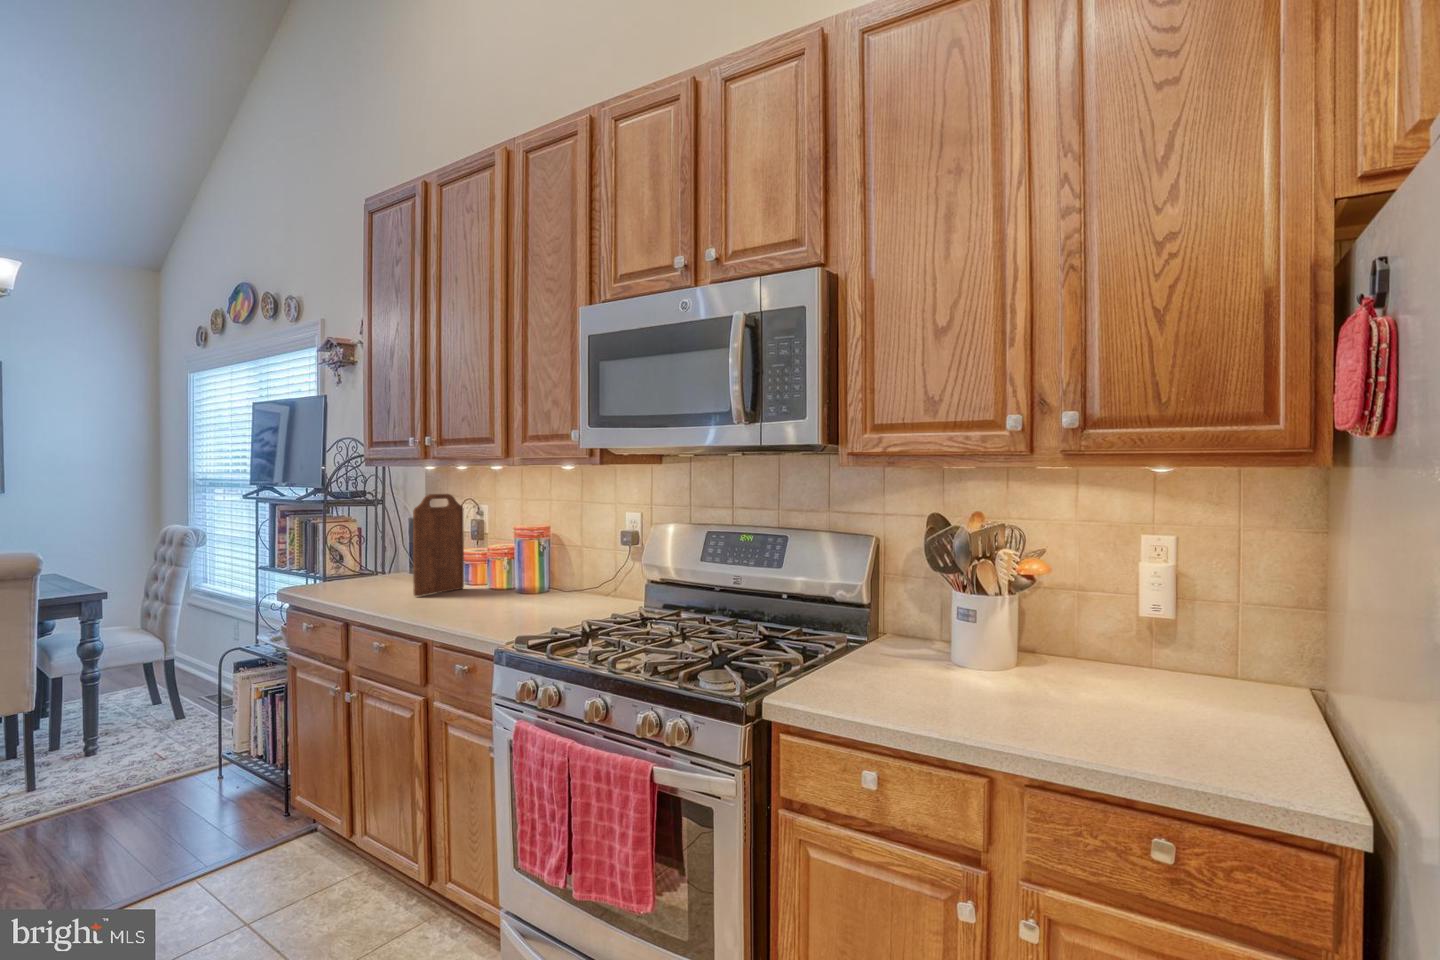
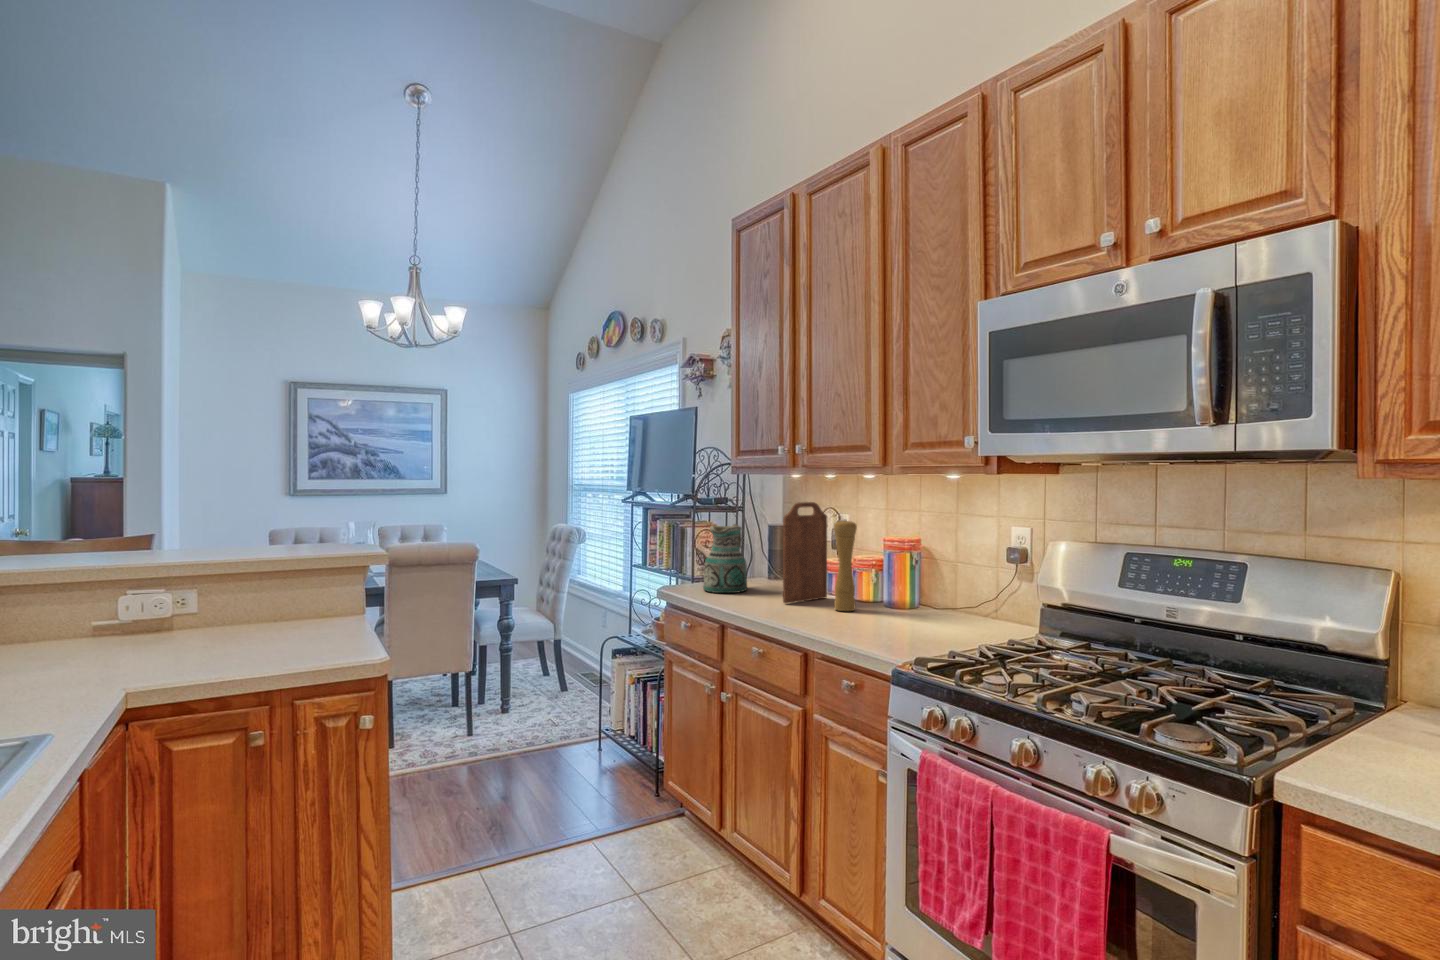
pepper mill: none [464,510,487,600] -> present [834,520,857,611]
ceramic pitcher: none [330,518,381,590] -> present [703,524,747,593]

